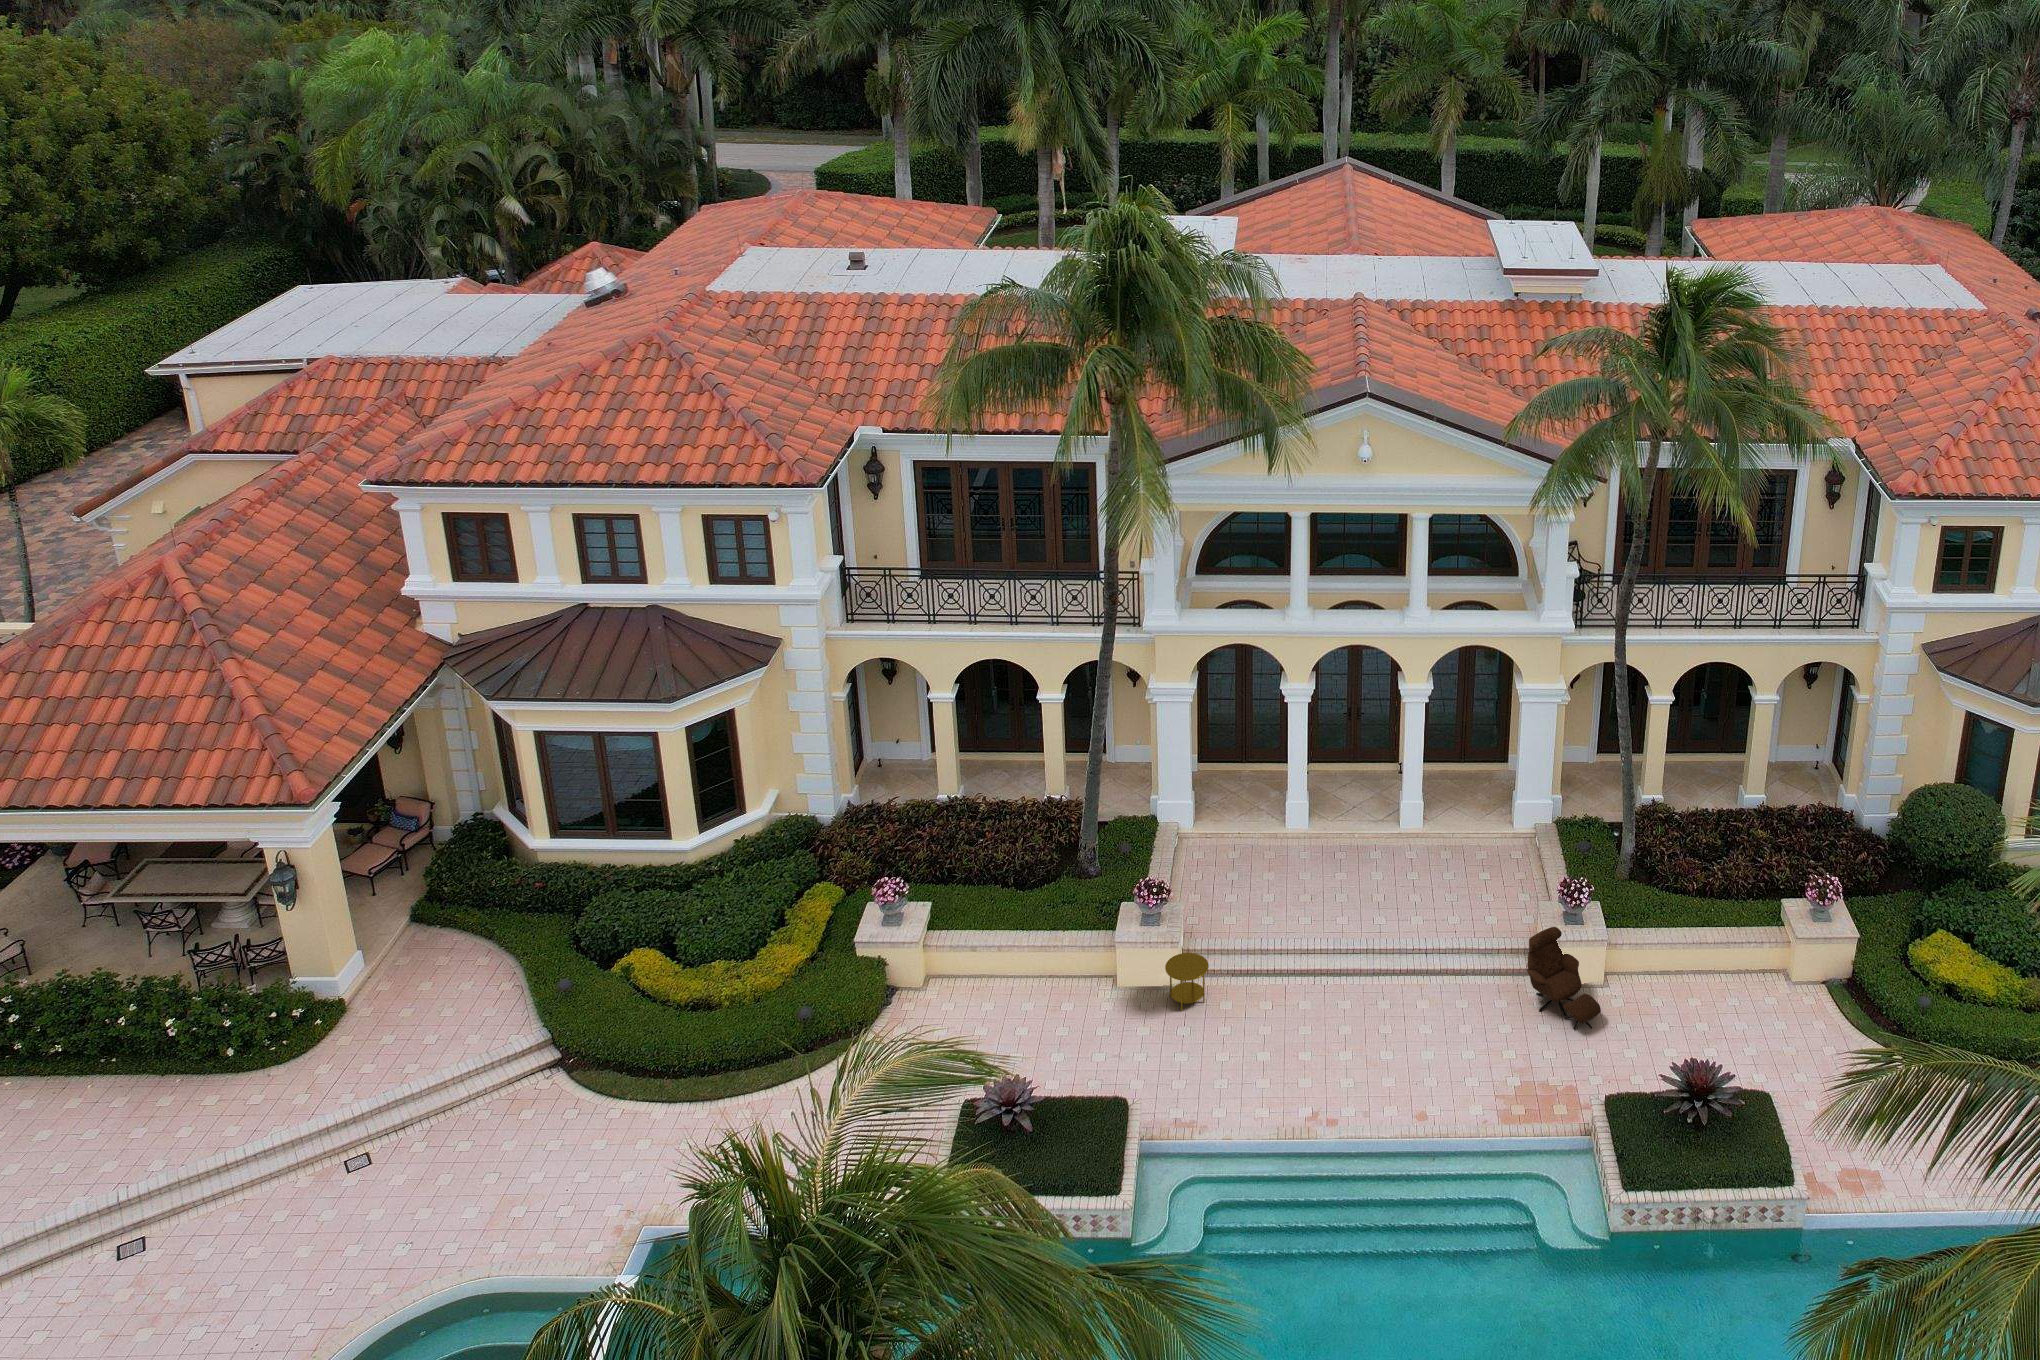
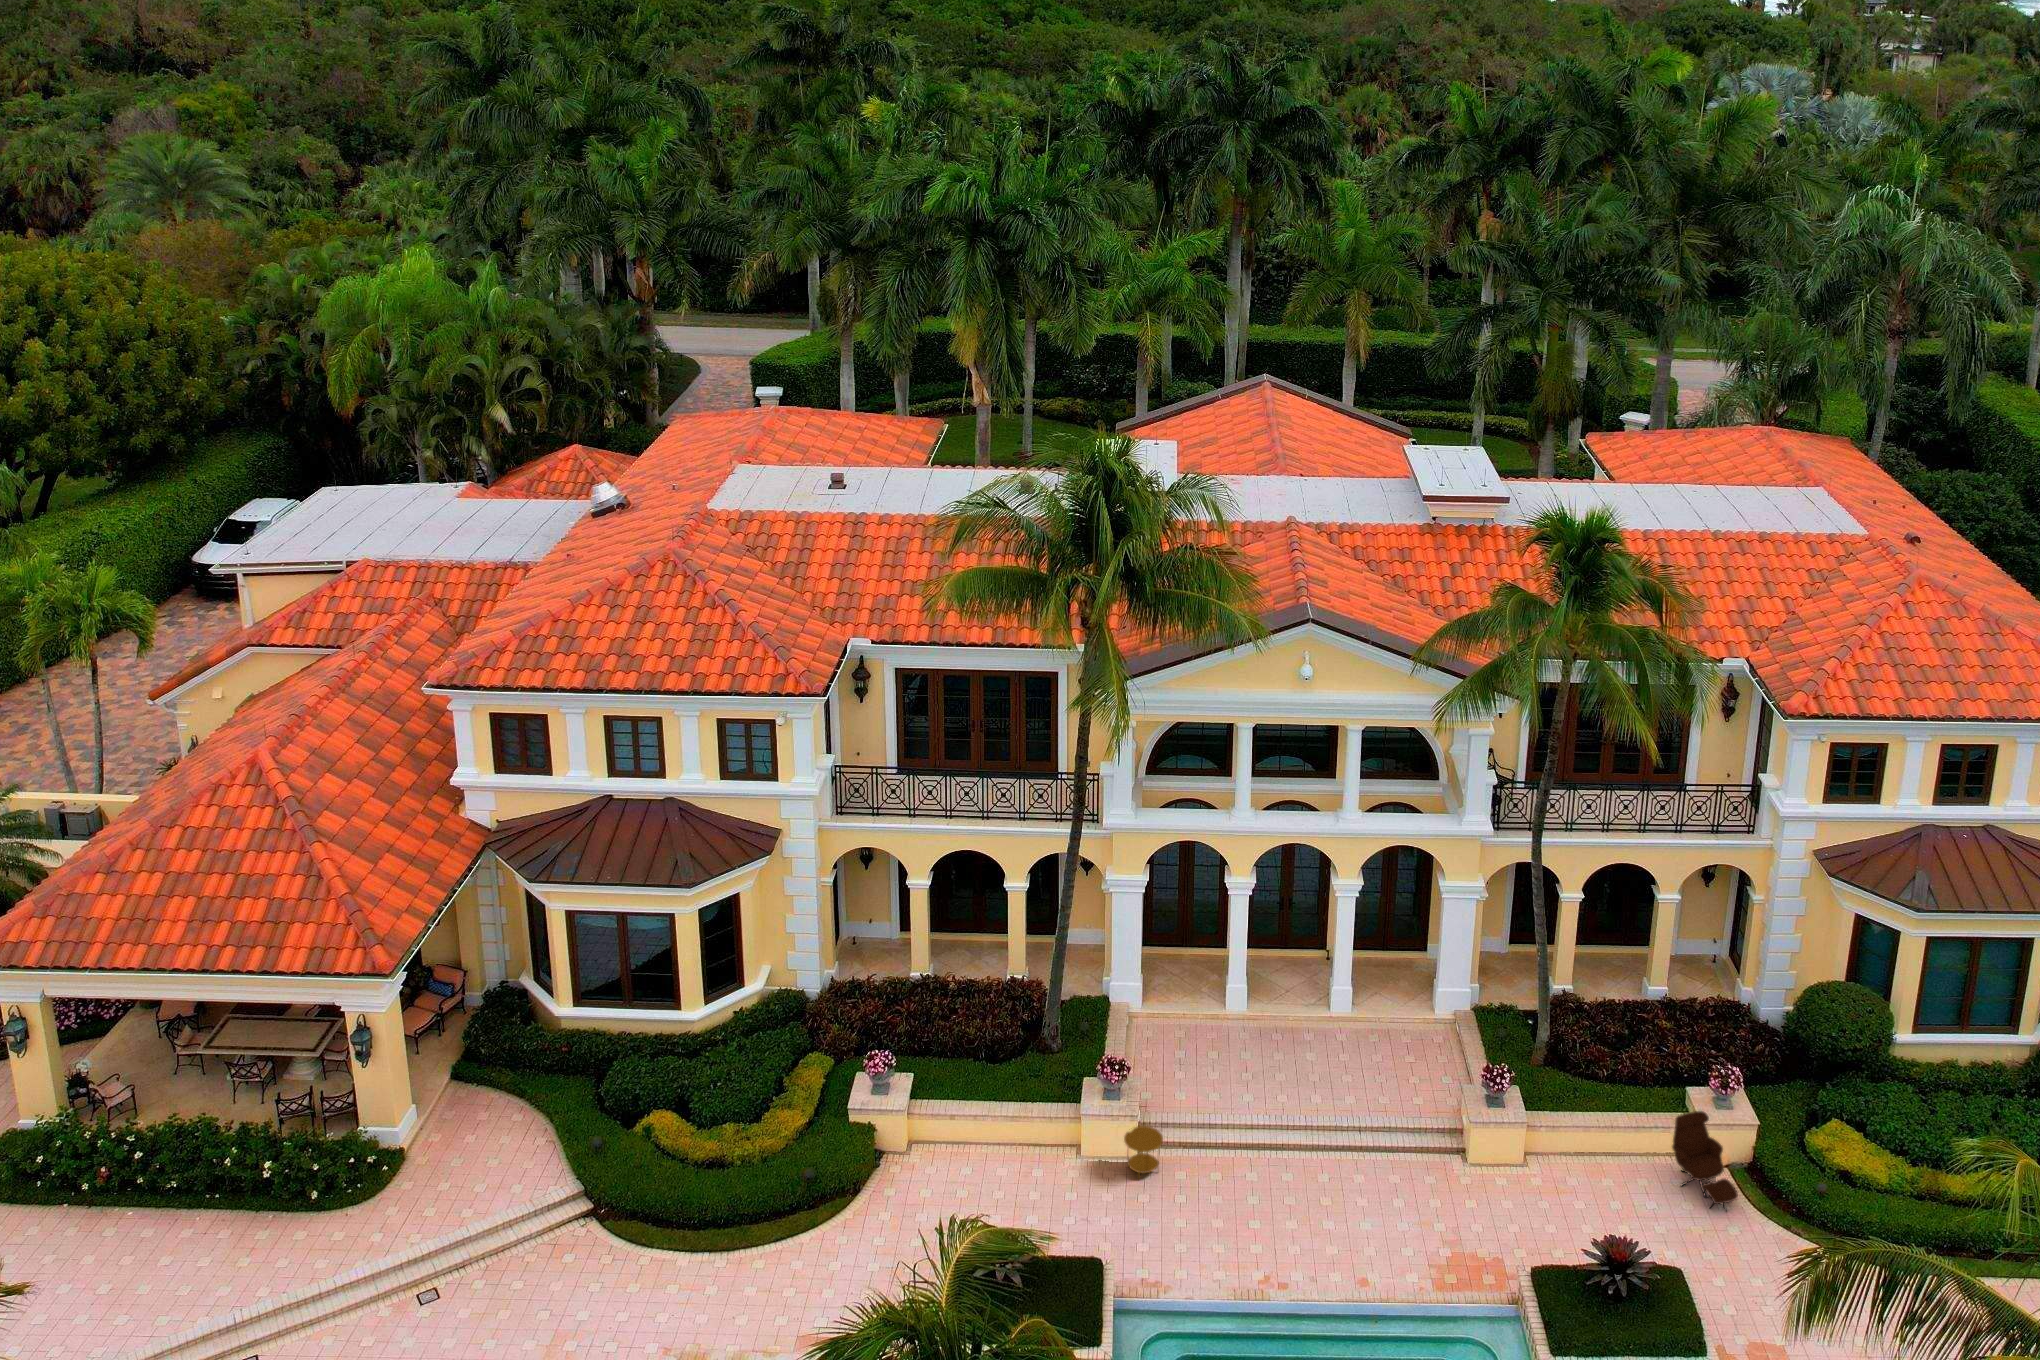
lounge chair: present [1527,927,1601,1029] -> present [1672,1111,1738,1209]

